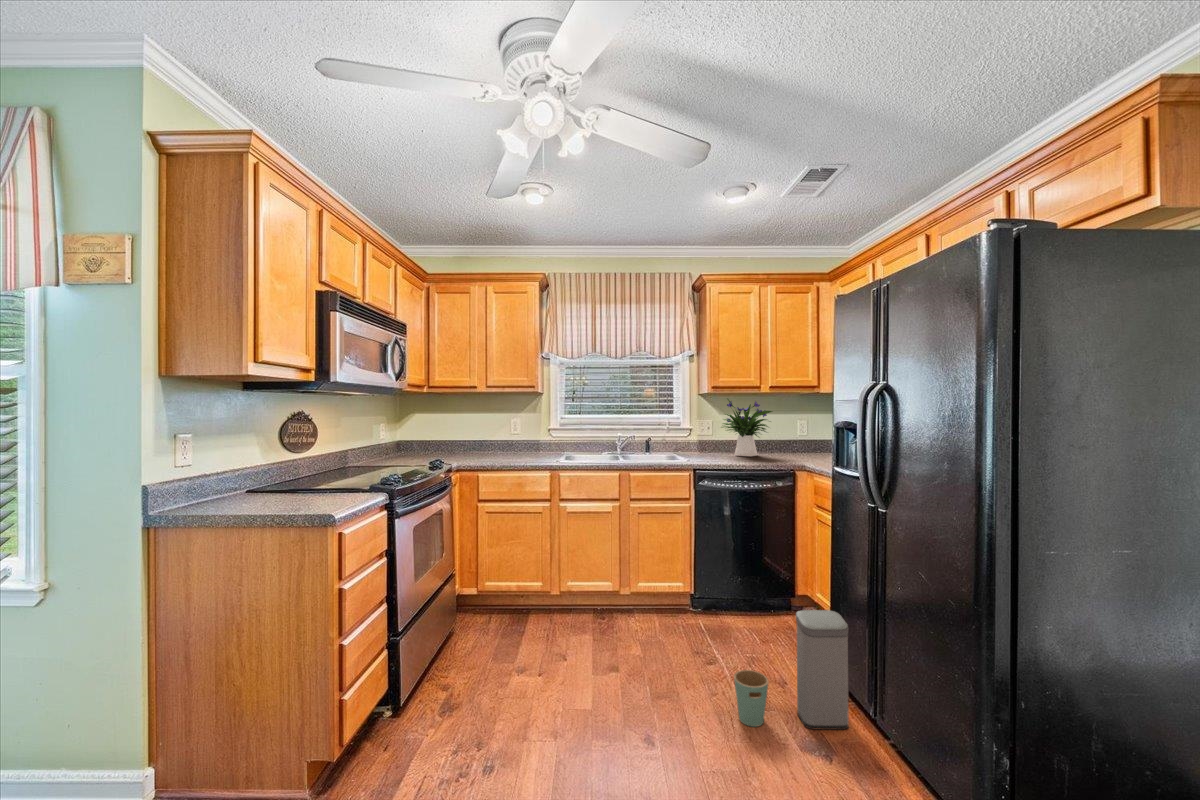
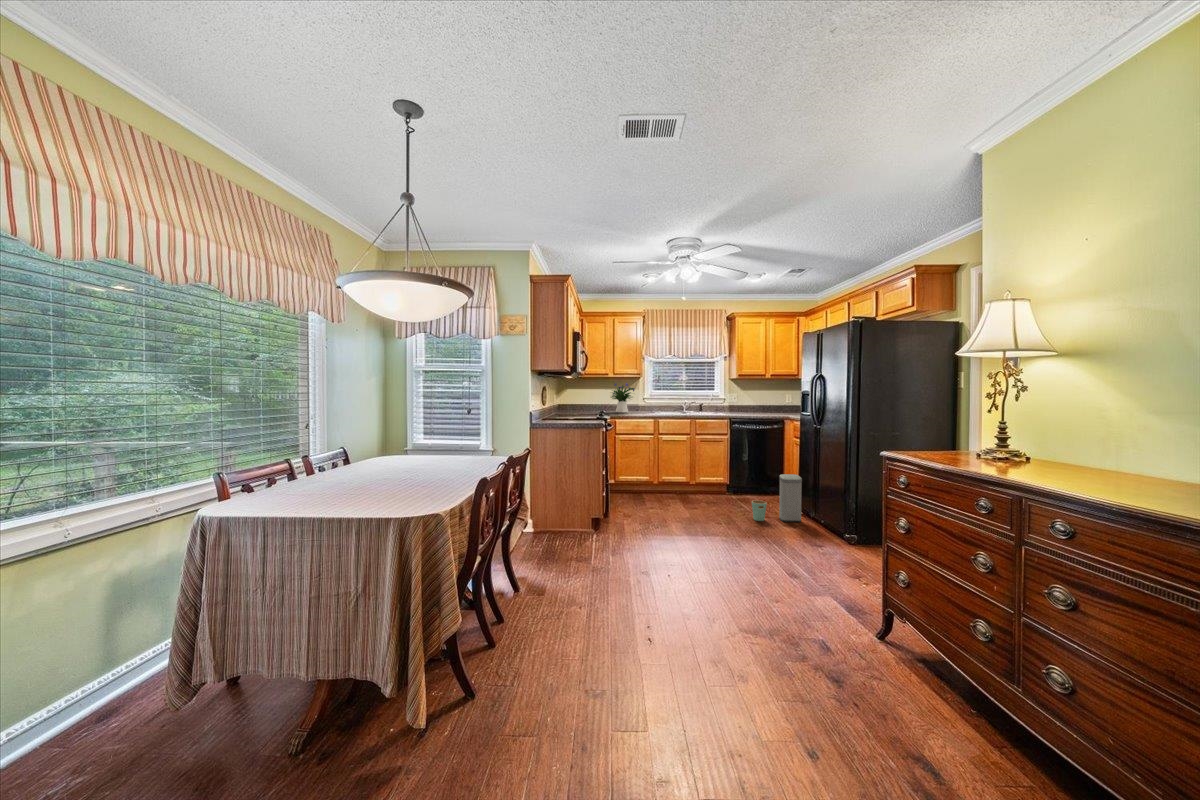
flower arrangement: present [722,399,772,456] -> present [611,383,635,412]

